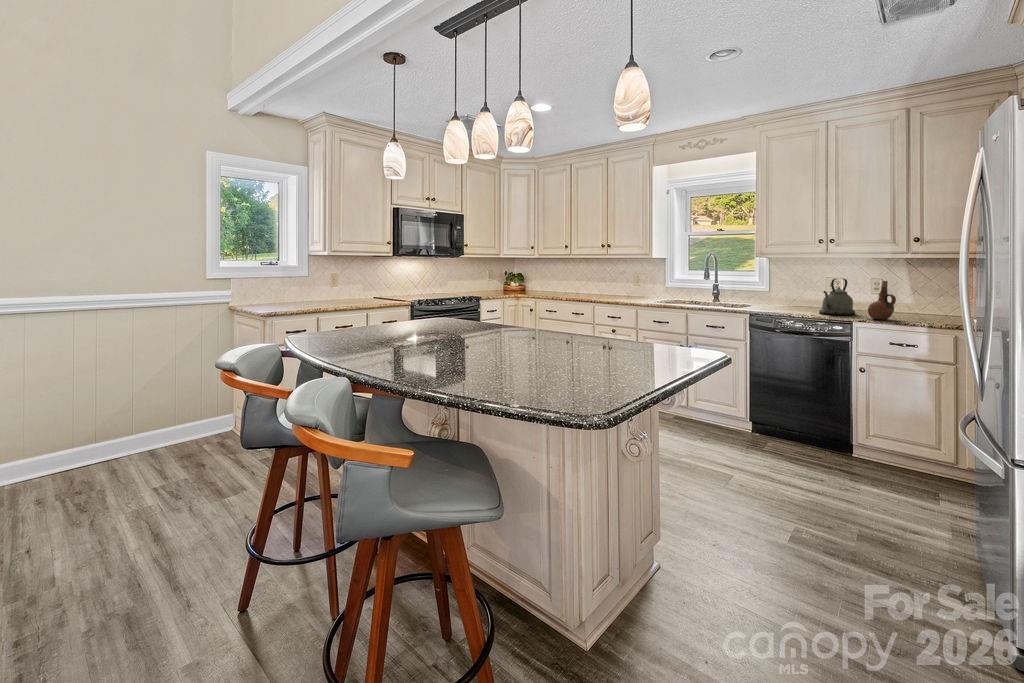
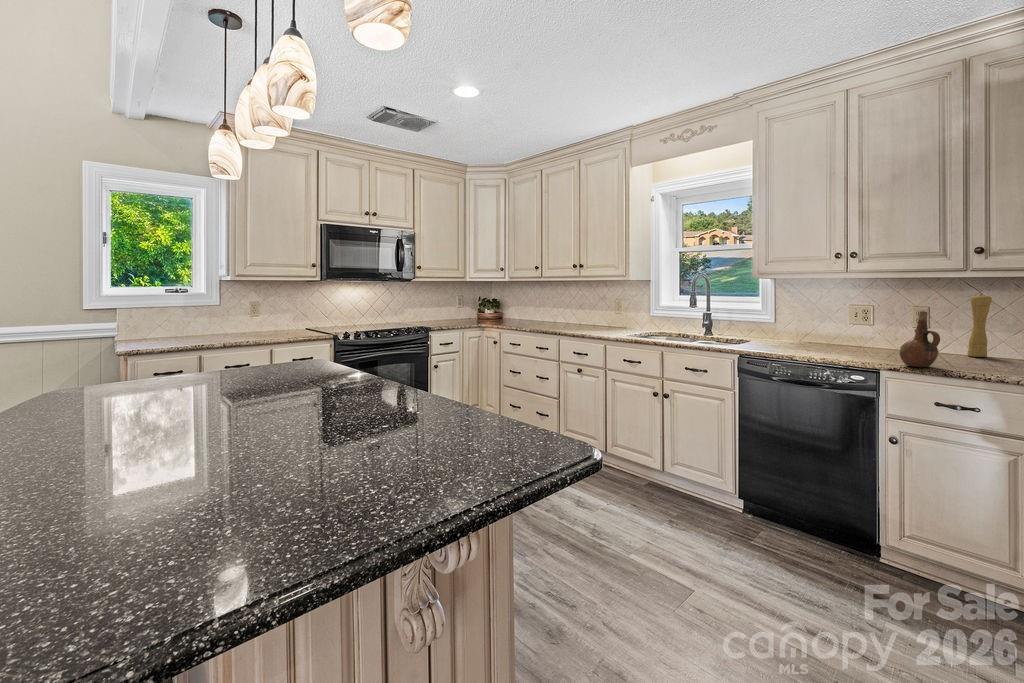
pepper mill: none [910,270,928,313] -> present [967,295,992,357]
kettle: present [819,279,855,315] -> none [834,307,885,358]

